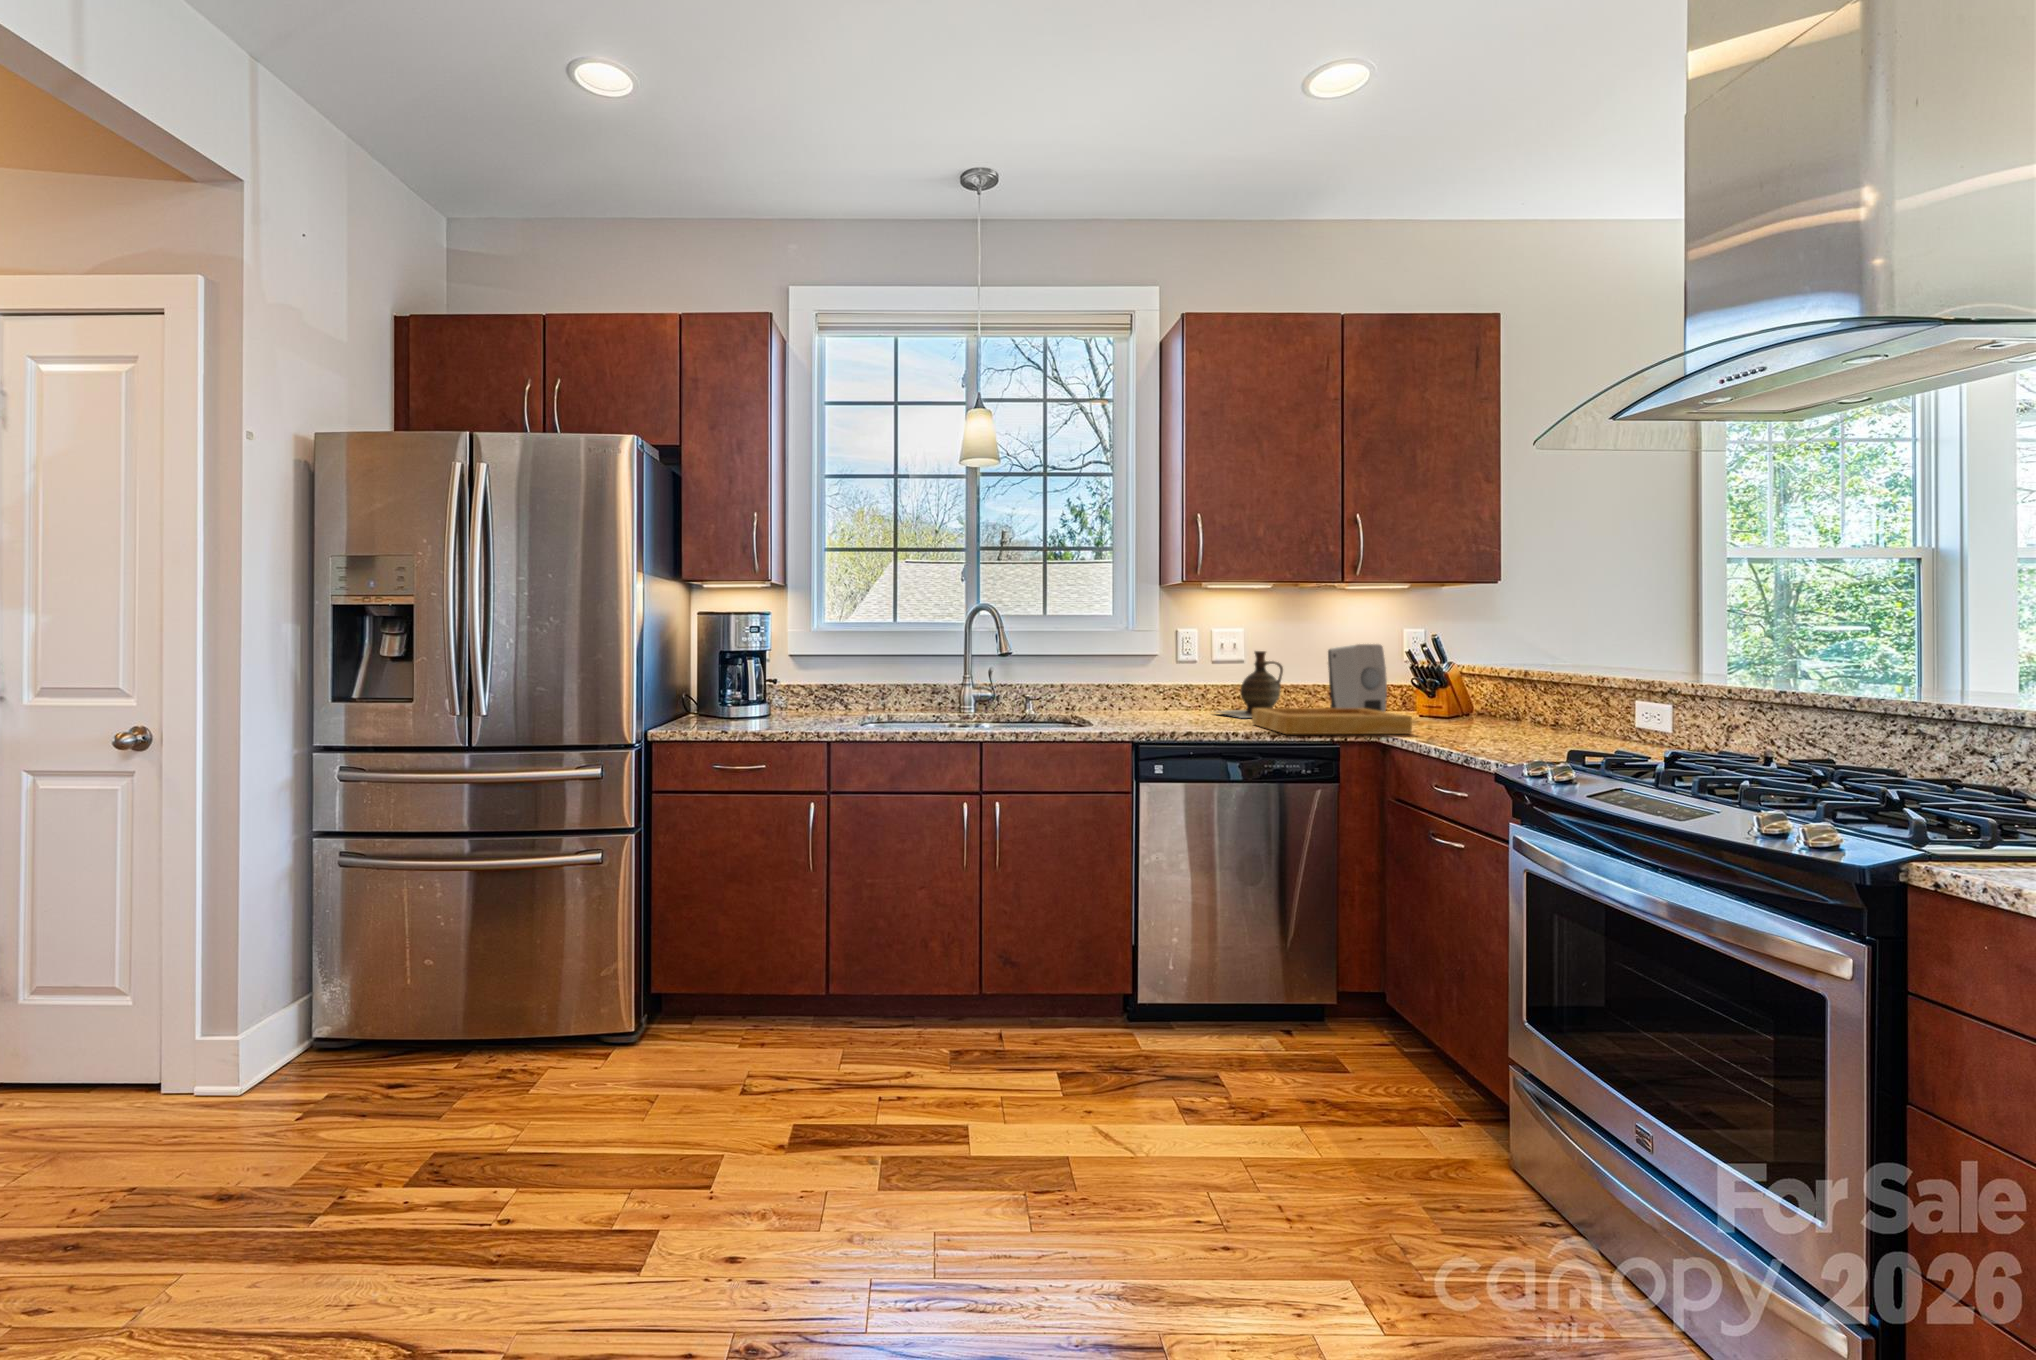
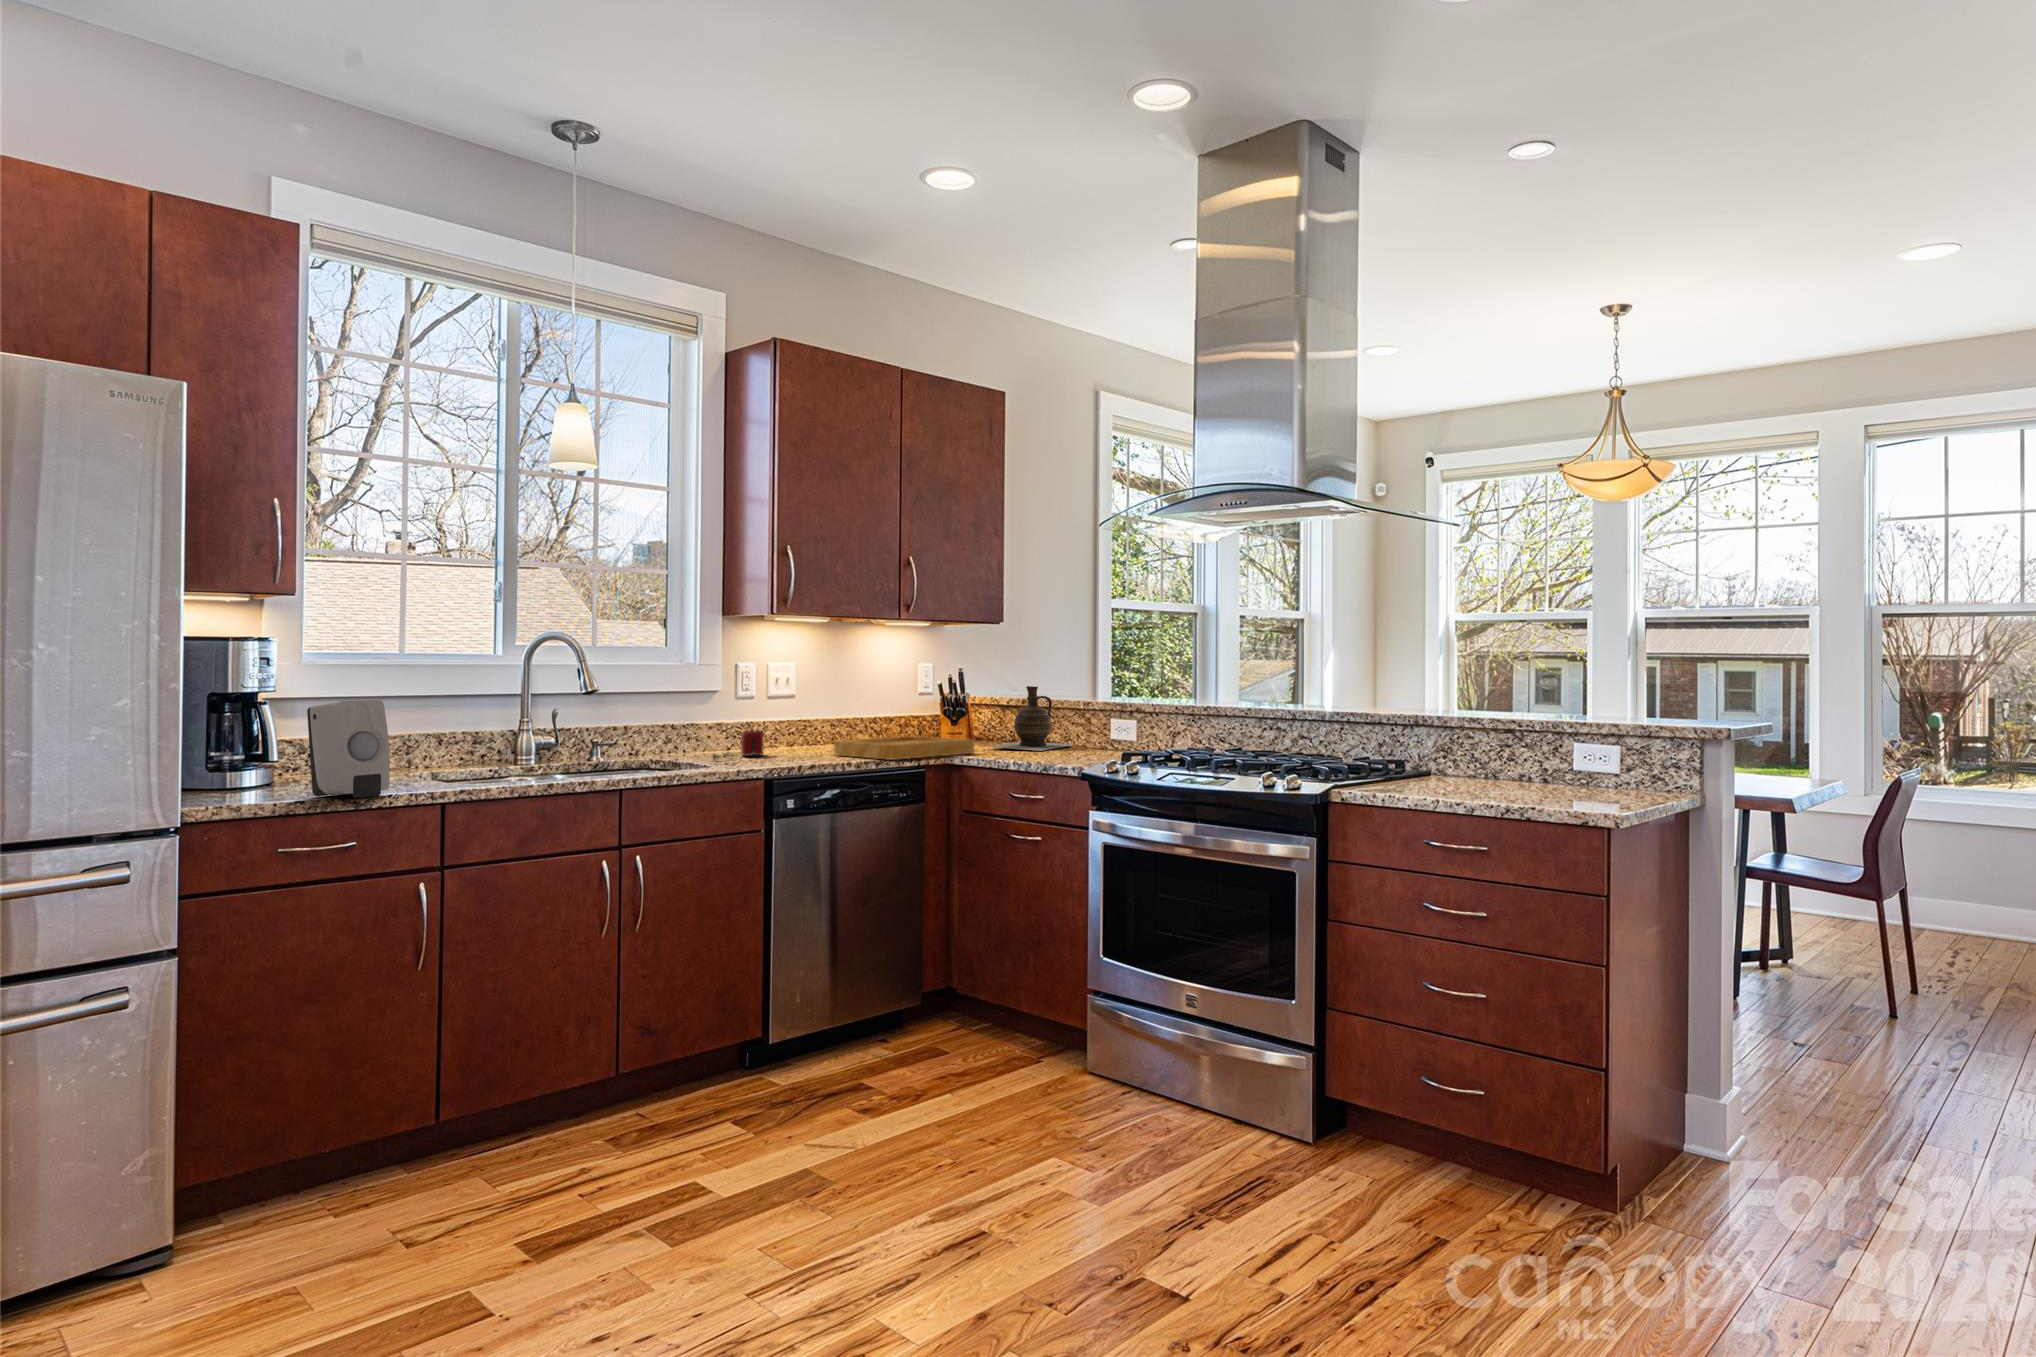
soap dispenser: present [1328,644,1387,712] -> present [307,700,390,798]
ceramic jug: present [1217,651,1283,718] -> present [989,686,1071,751]
toaster: none [1122,691,1191,721] -> present [712,729,764,760]

